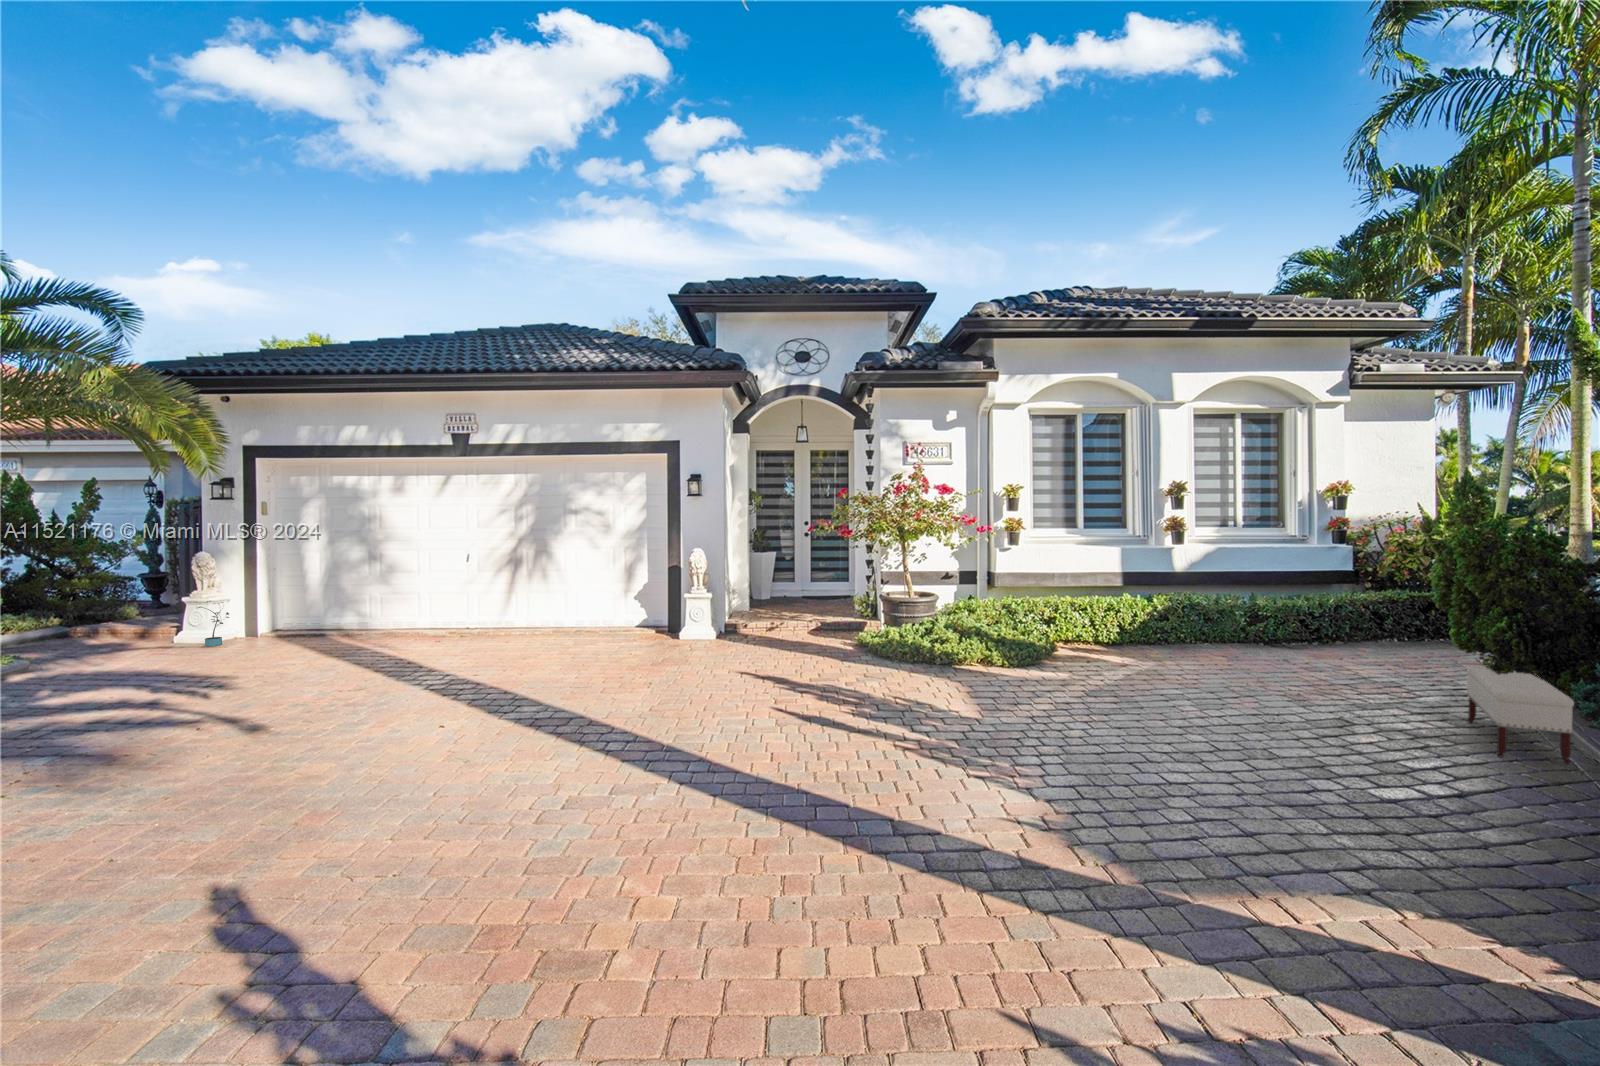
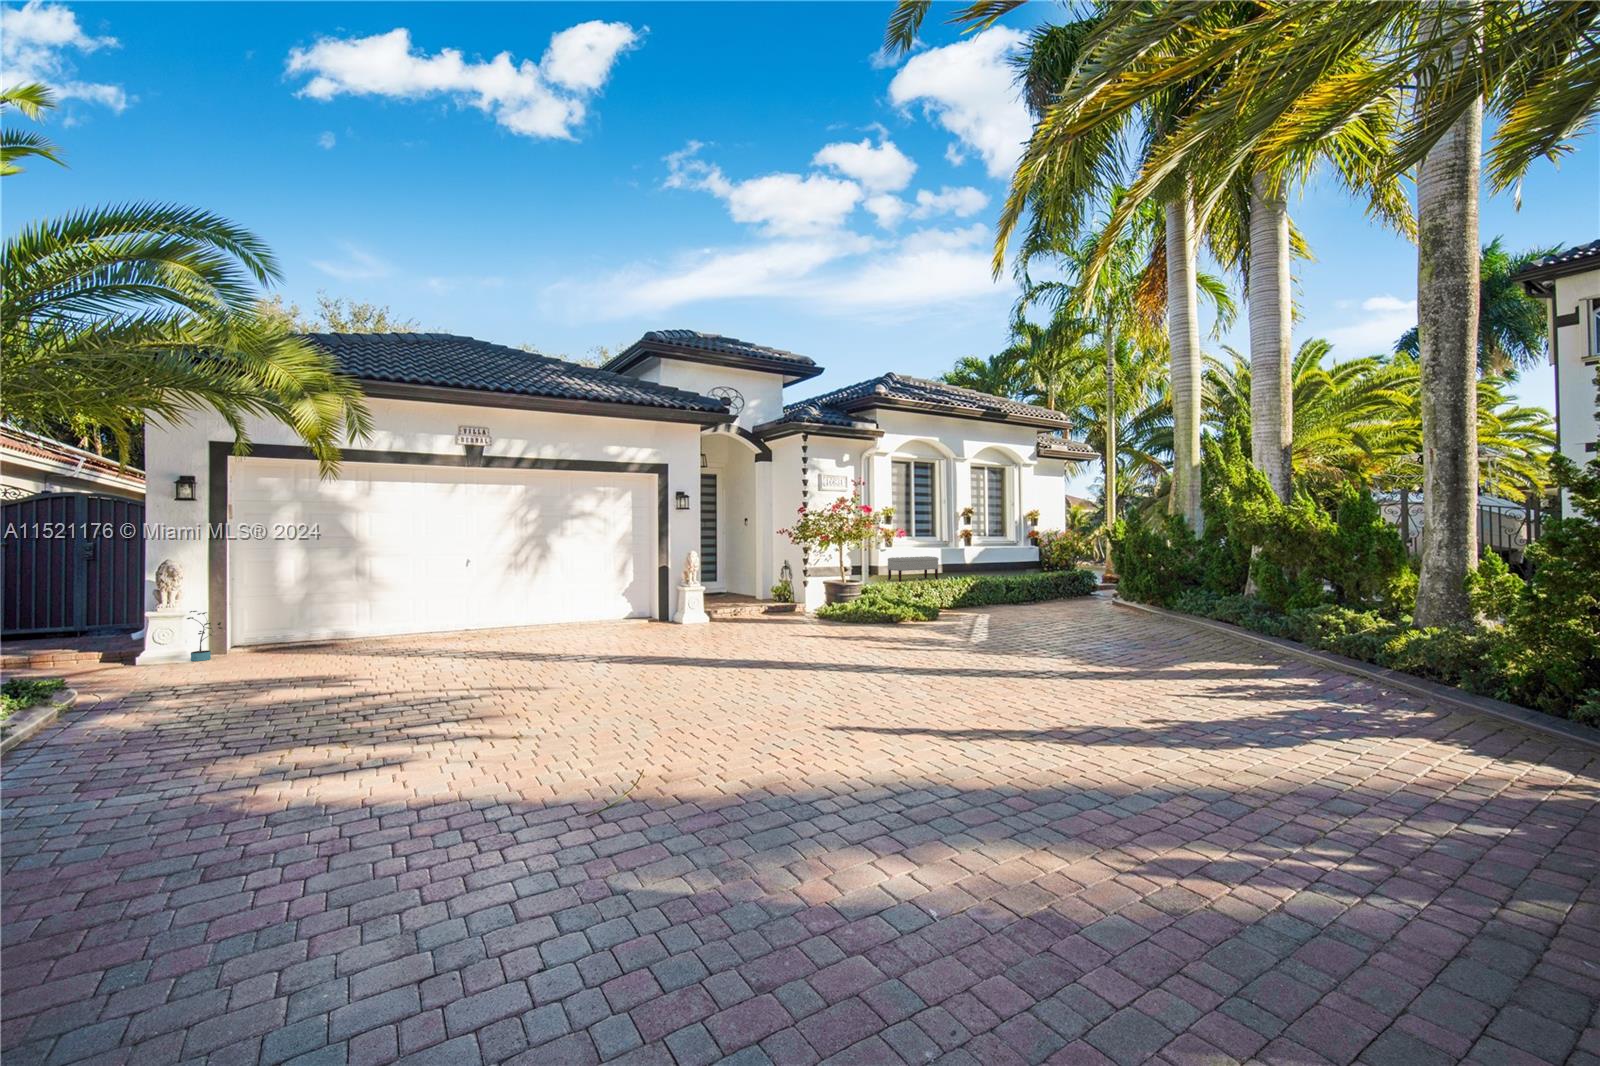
bench: present [1467,666,1574,764] -> present [888,556,939,581]

